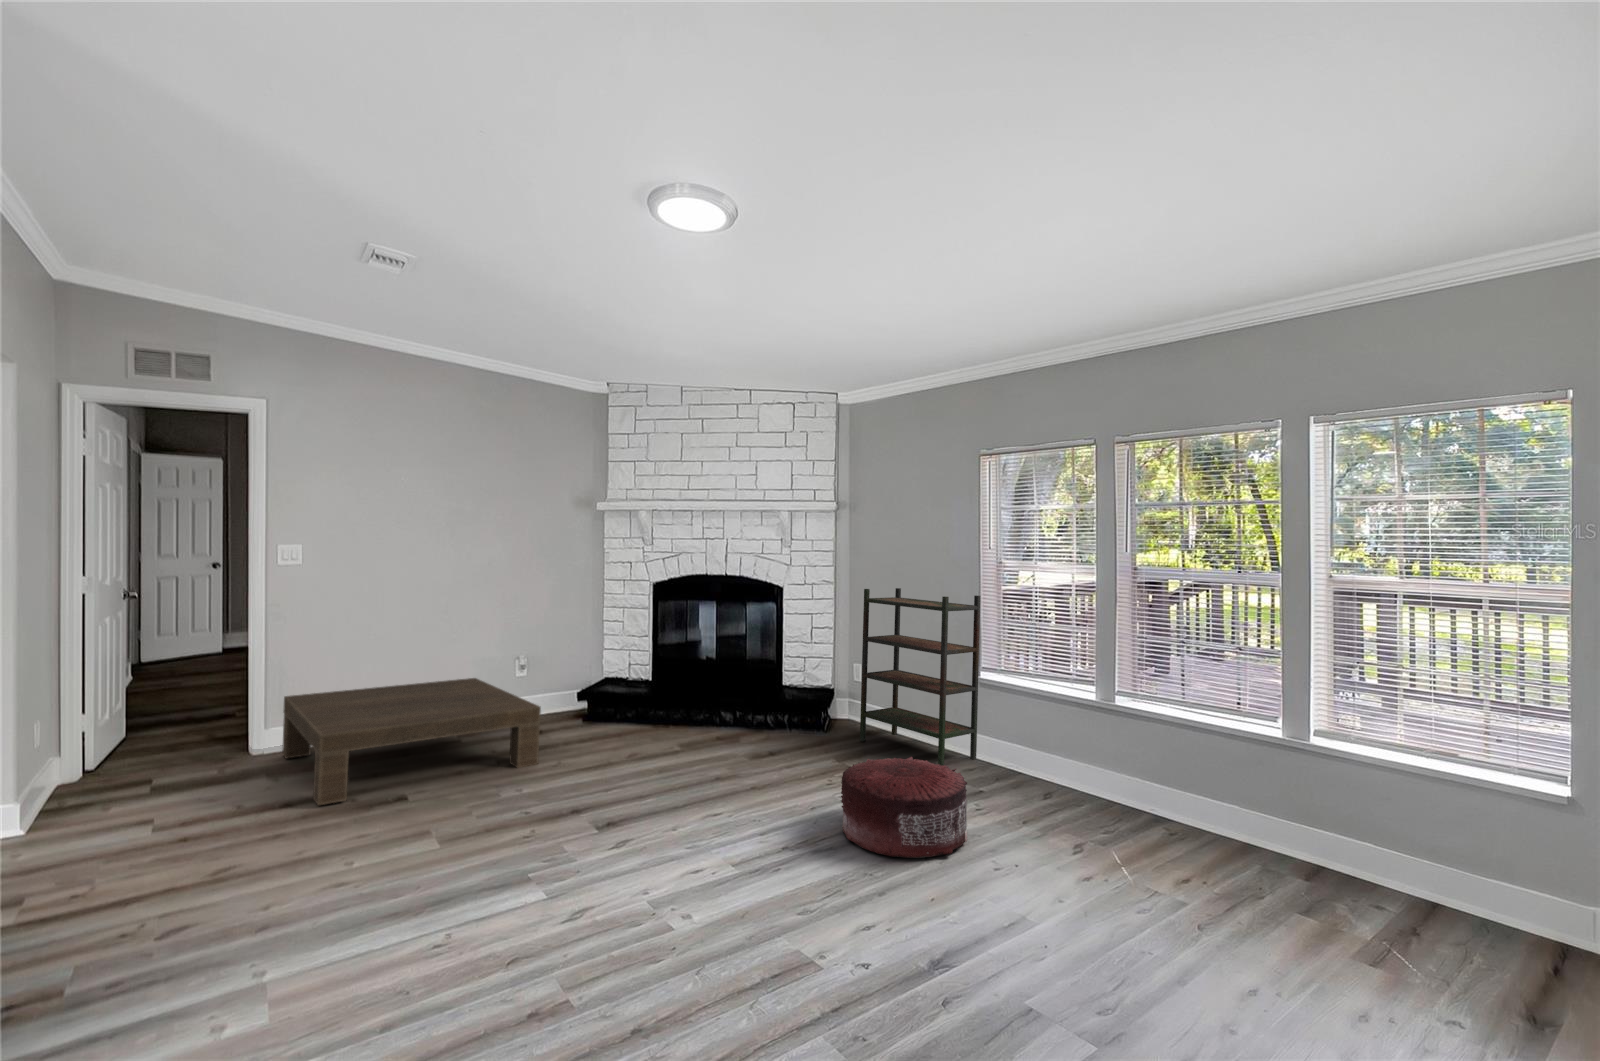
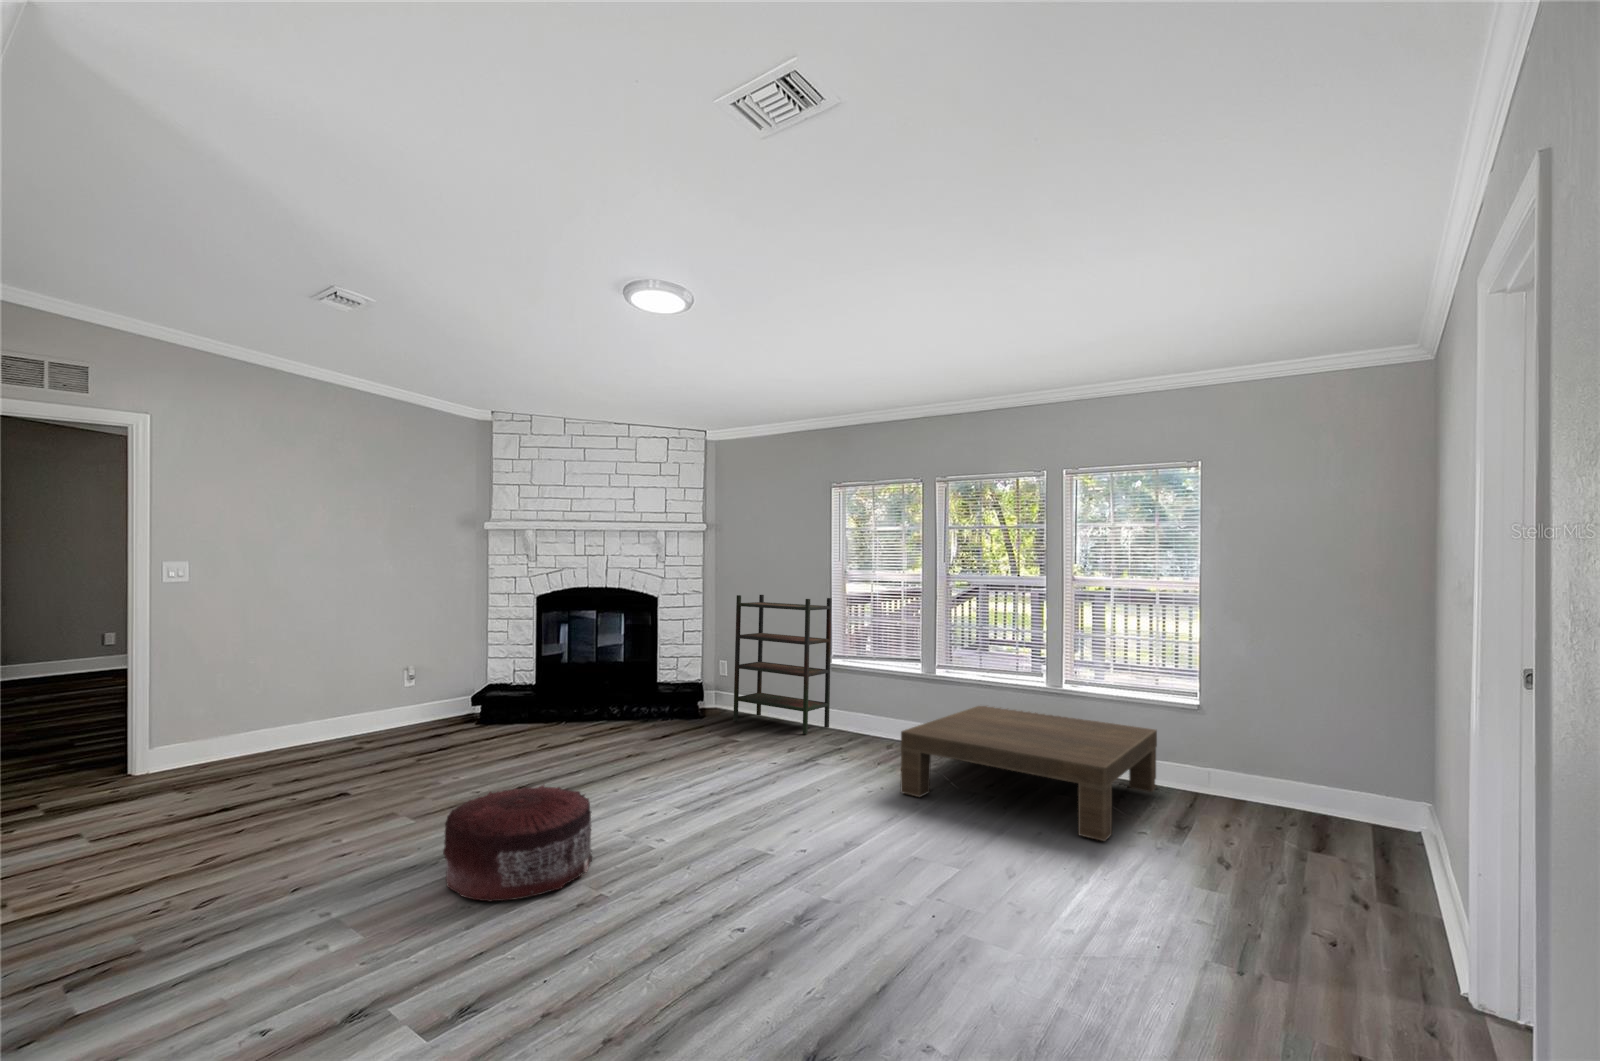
coffee table: present [282,678,541,805] -> present [901,706,1157,841]
pouf: present [841,757,967,858] -> present [443,785,592,901]

